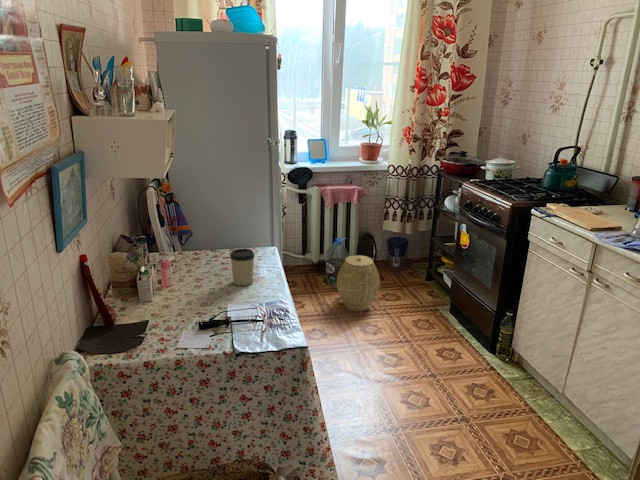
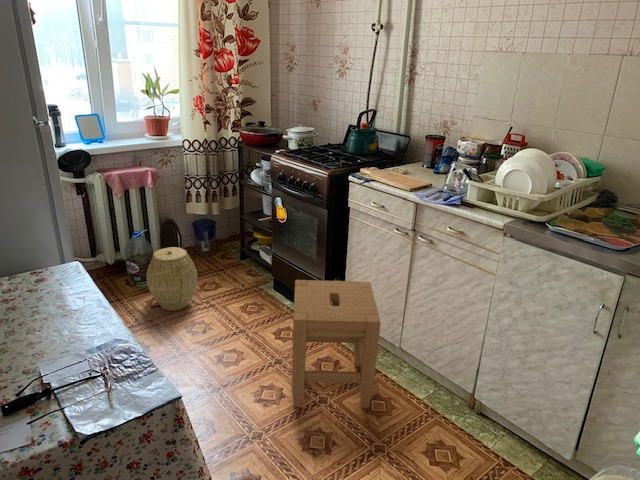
cup: present [230,249,254,286] -> none [17,279,59,331]
stool: none [435,300,536,440] -> present [292,280,381,408]

